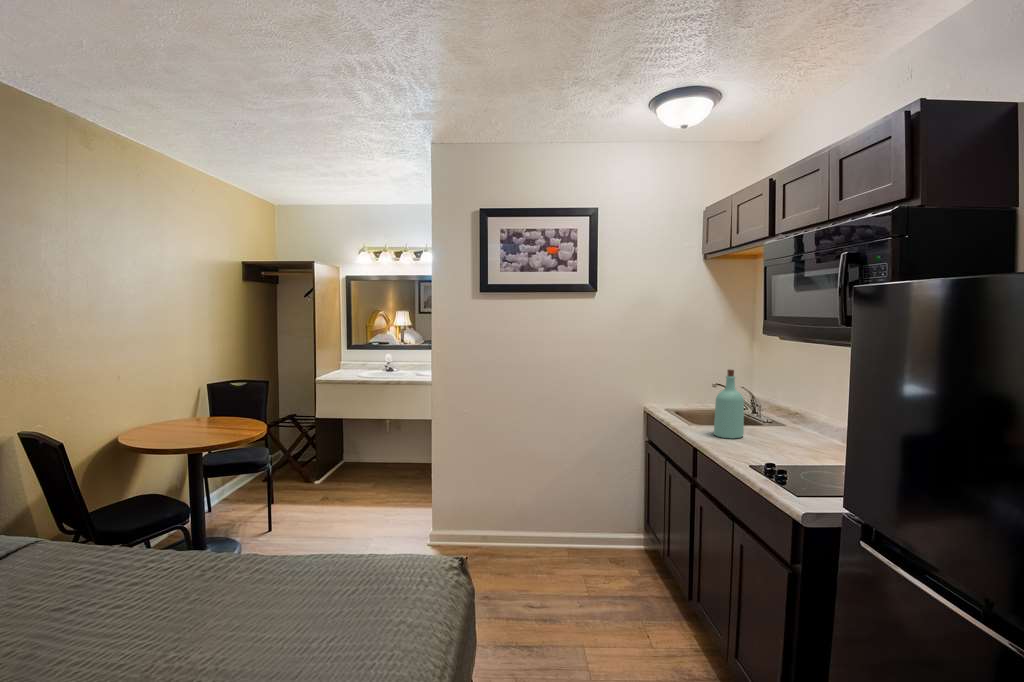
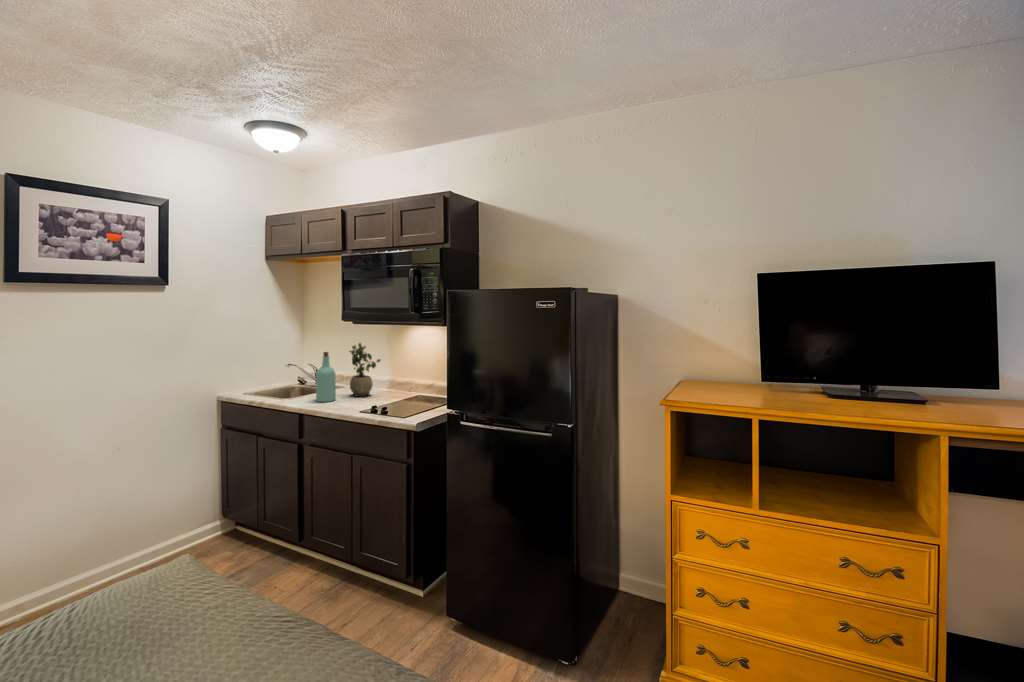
potted plant: none [772,361,818,442] -> present [349,343,380,396]

